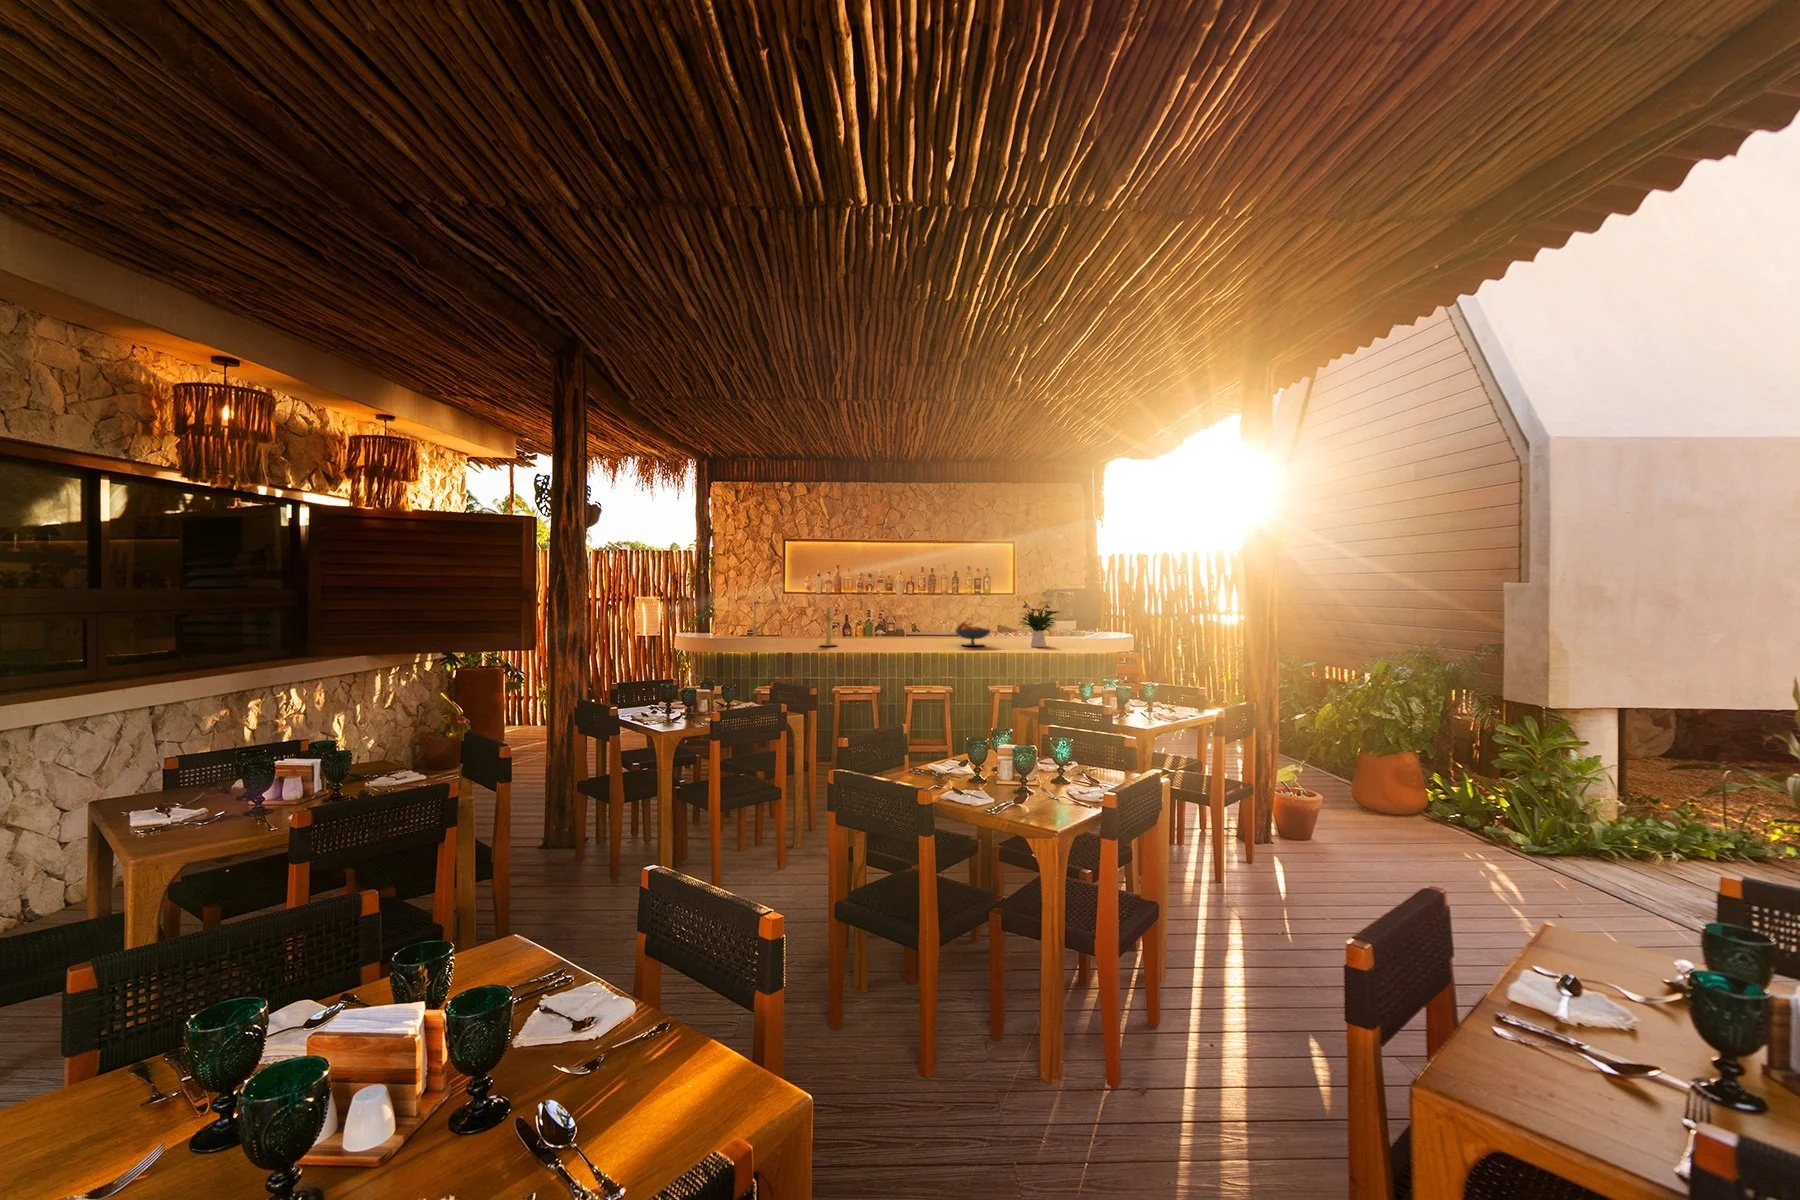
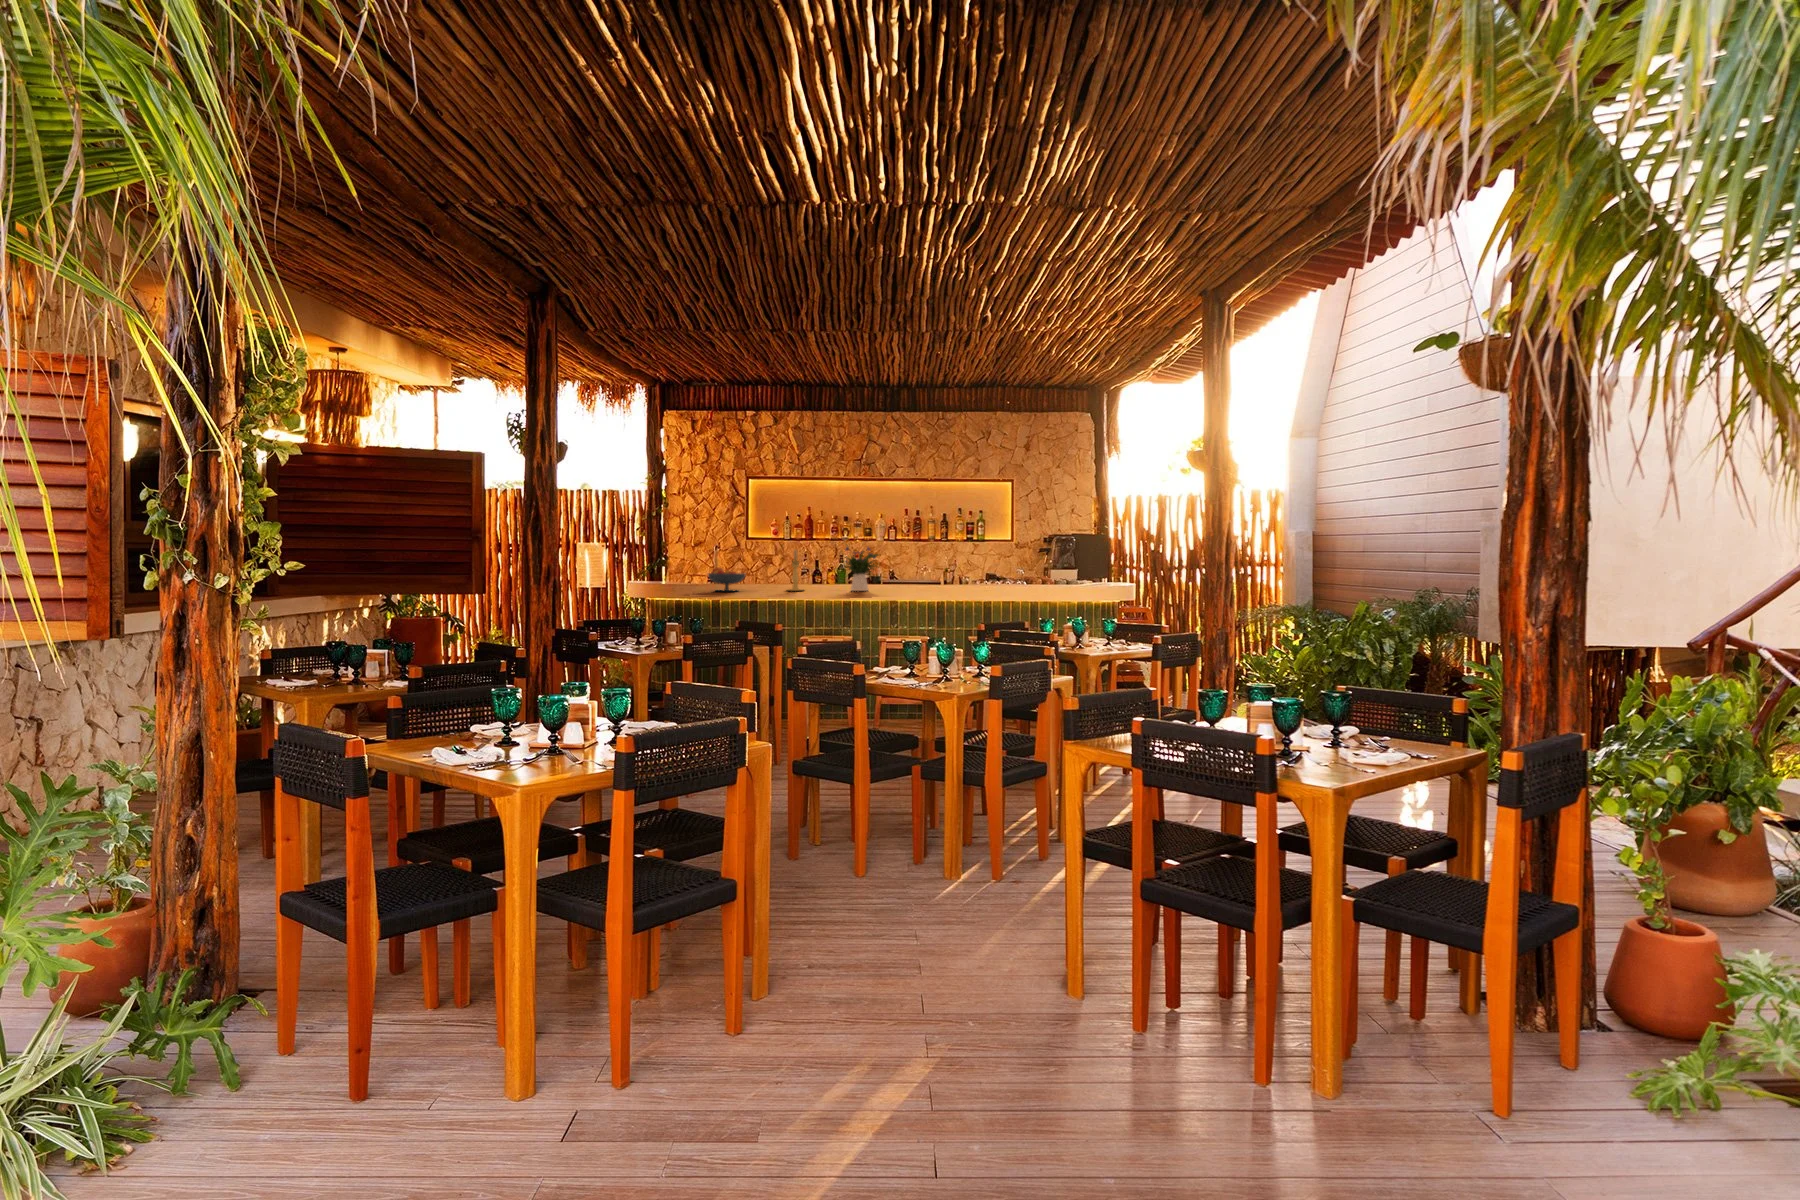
flower arrangement: present [1019,601,1059,647] -> present [843,547,878,591]
fruit bowl: present [955,623,990,646] -> present [708,567,745,591]

